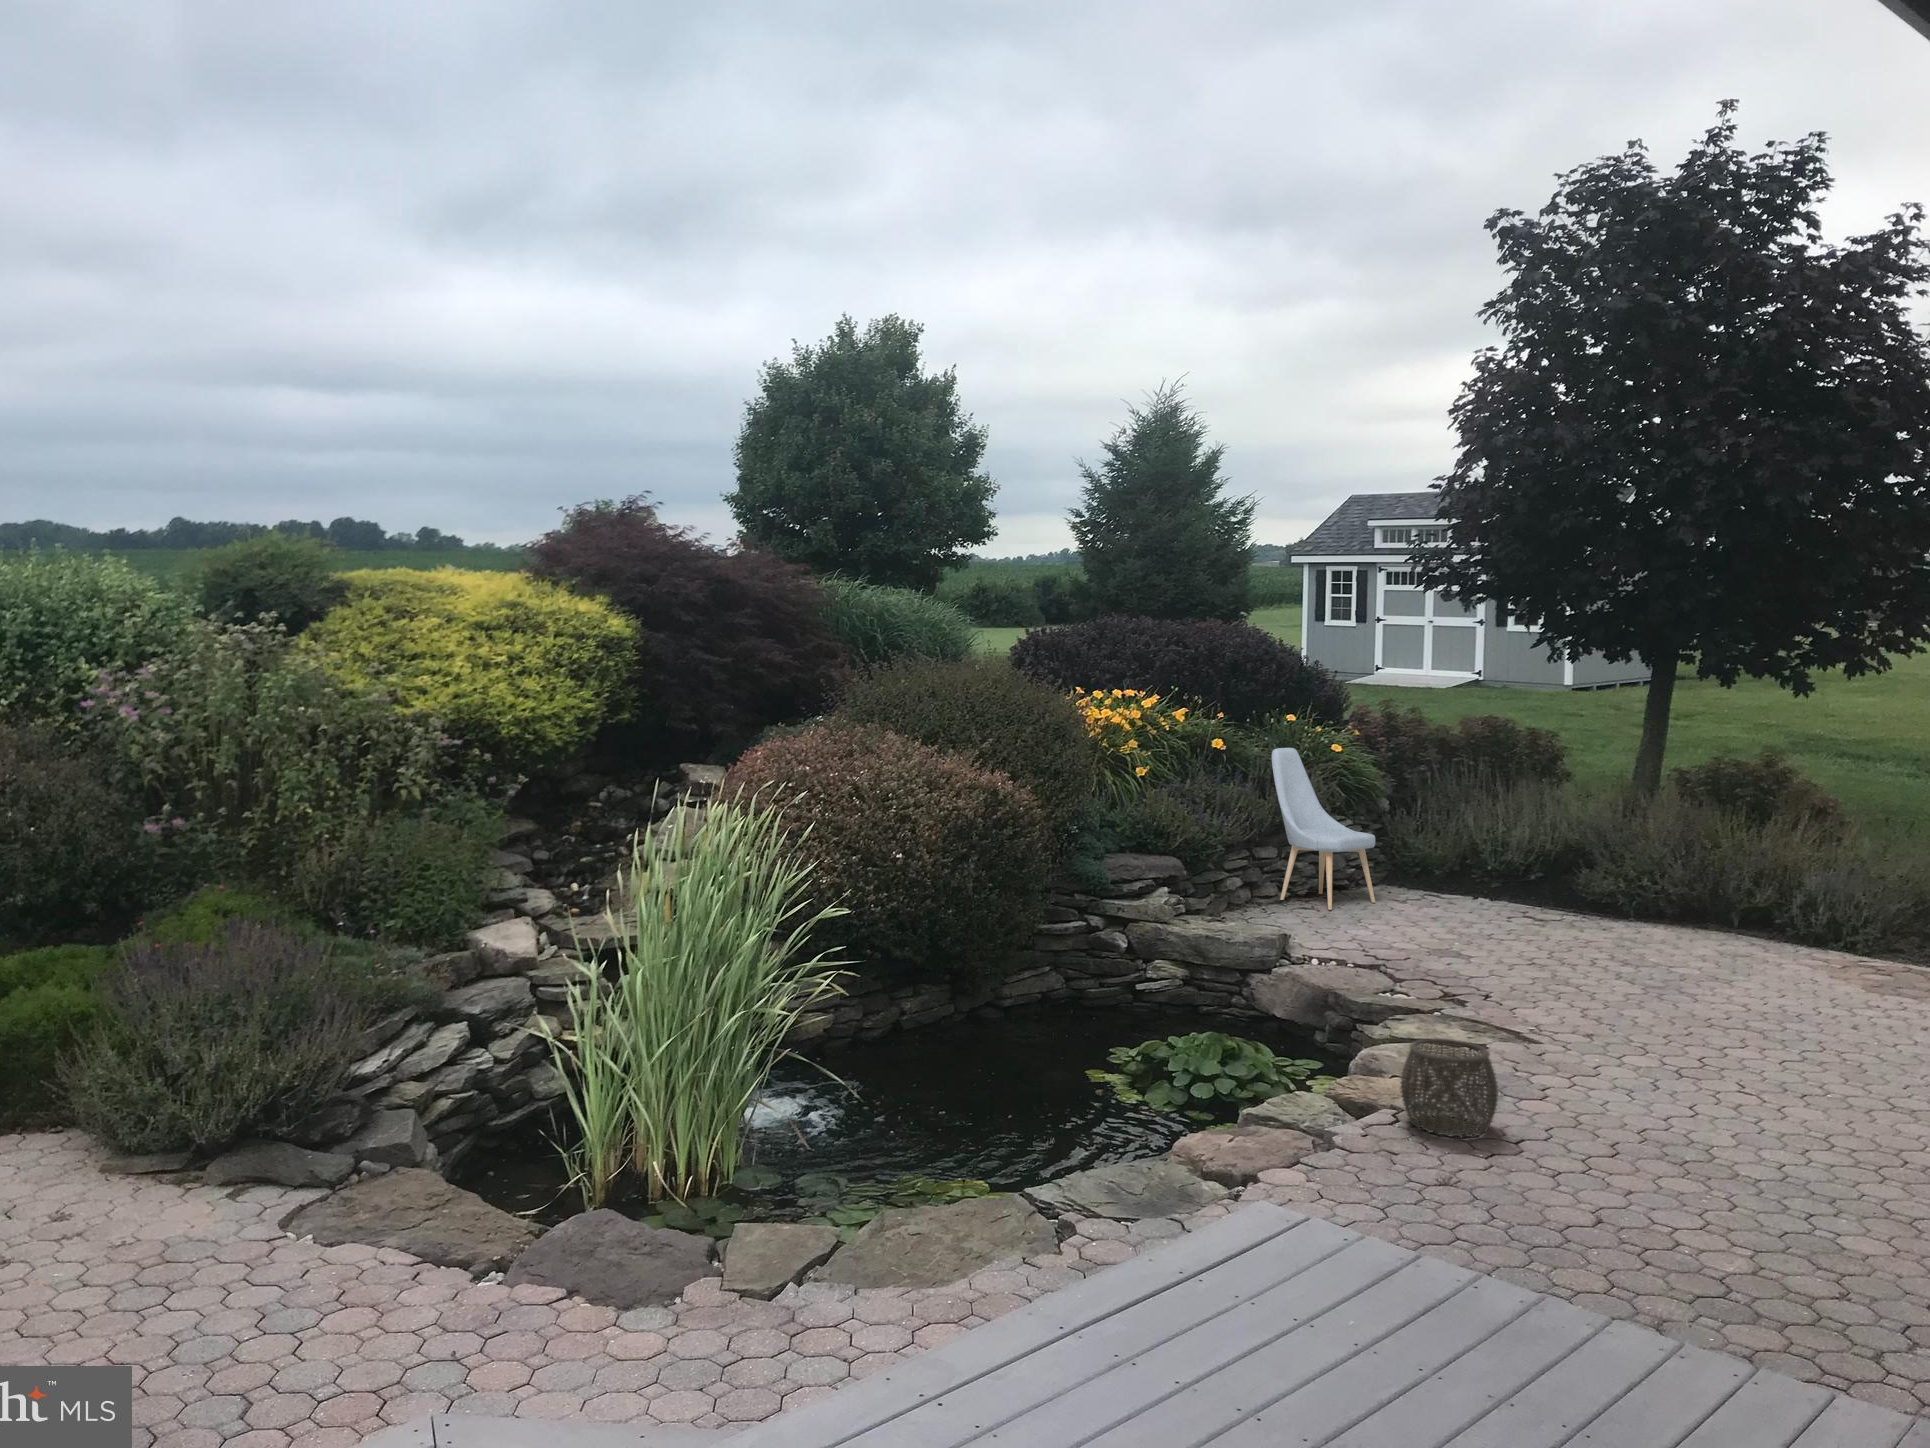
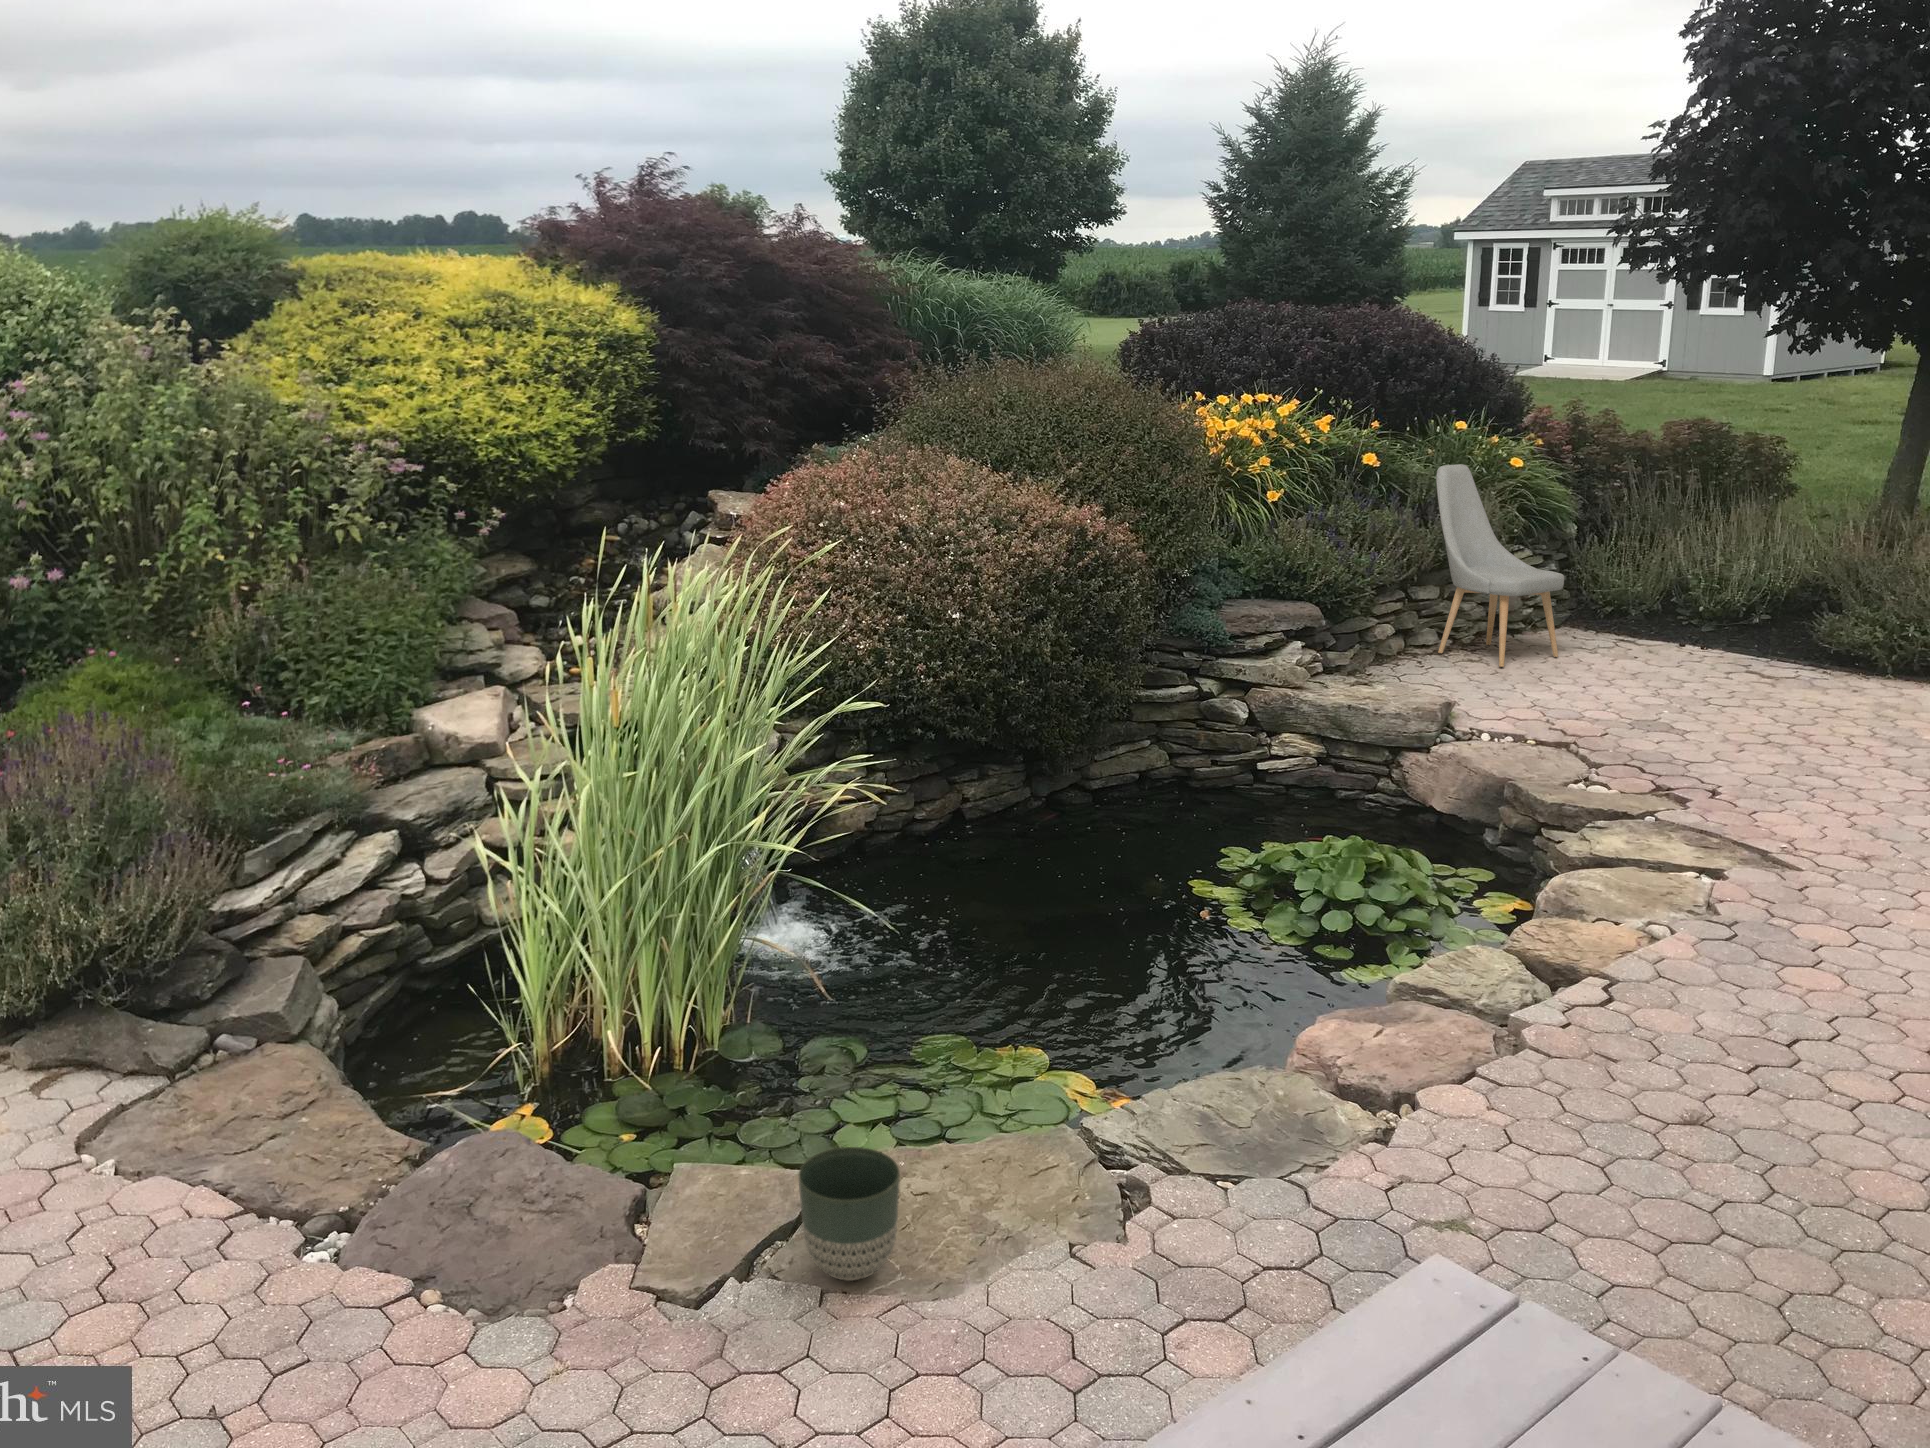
woven basket: present [1400,1038,1499,1137] -> none [1622,880,1767,1019]
planter: none [827,1199,897,1291] -> present [799,1147,900,1281]

